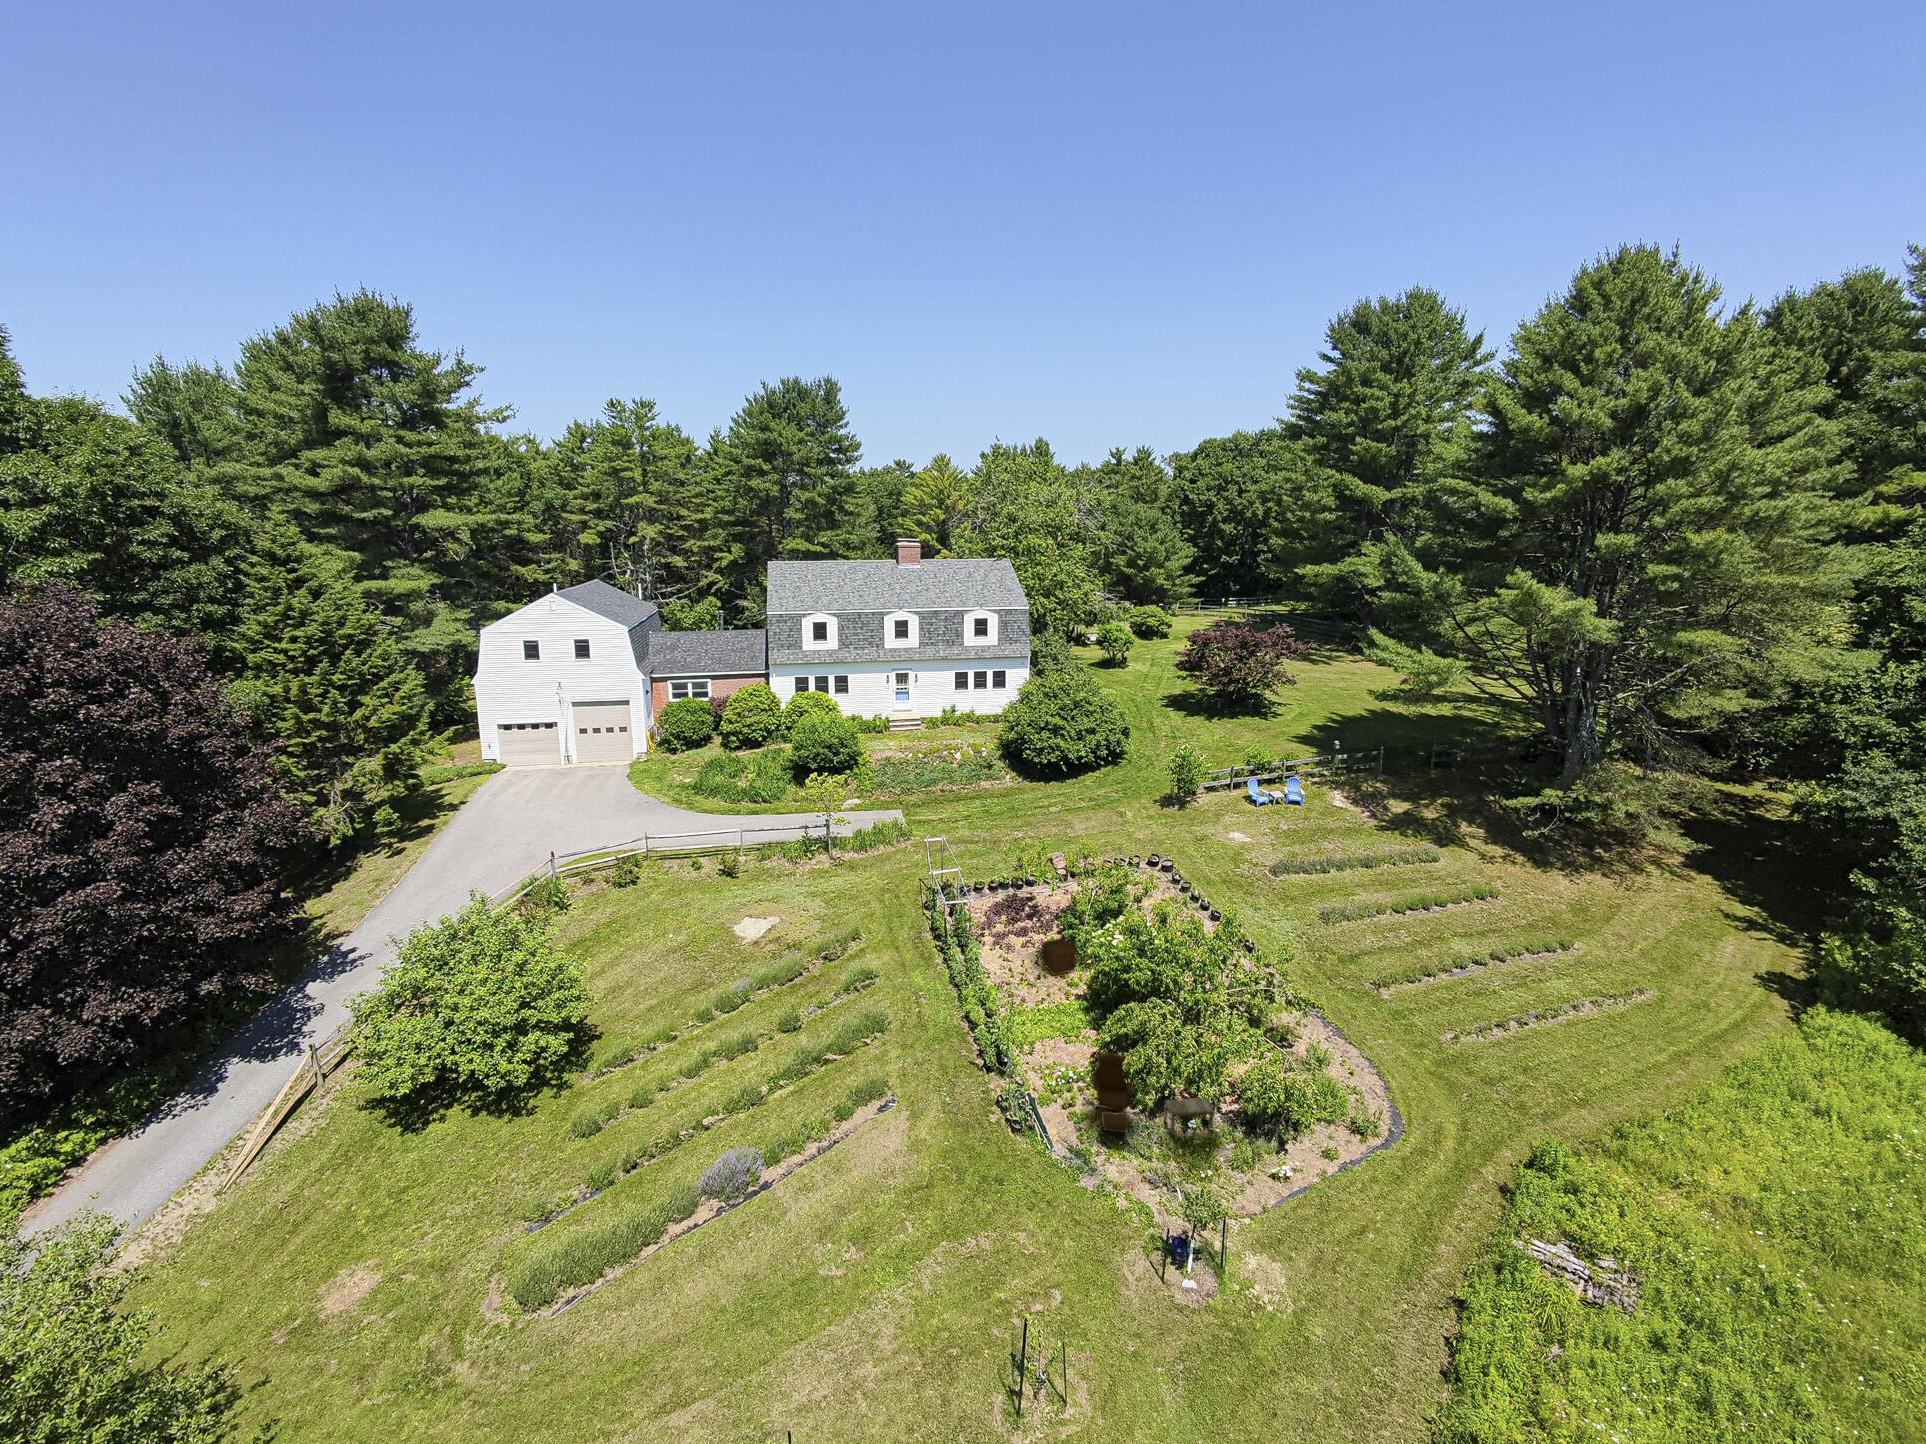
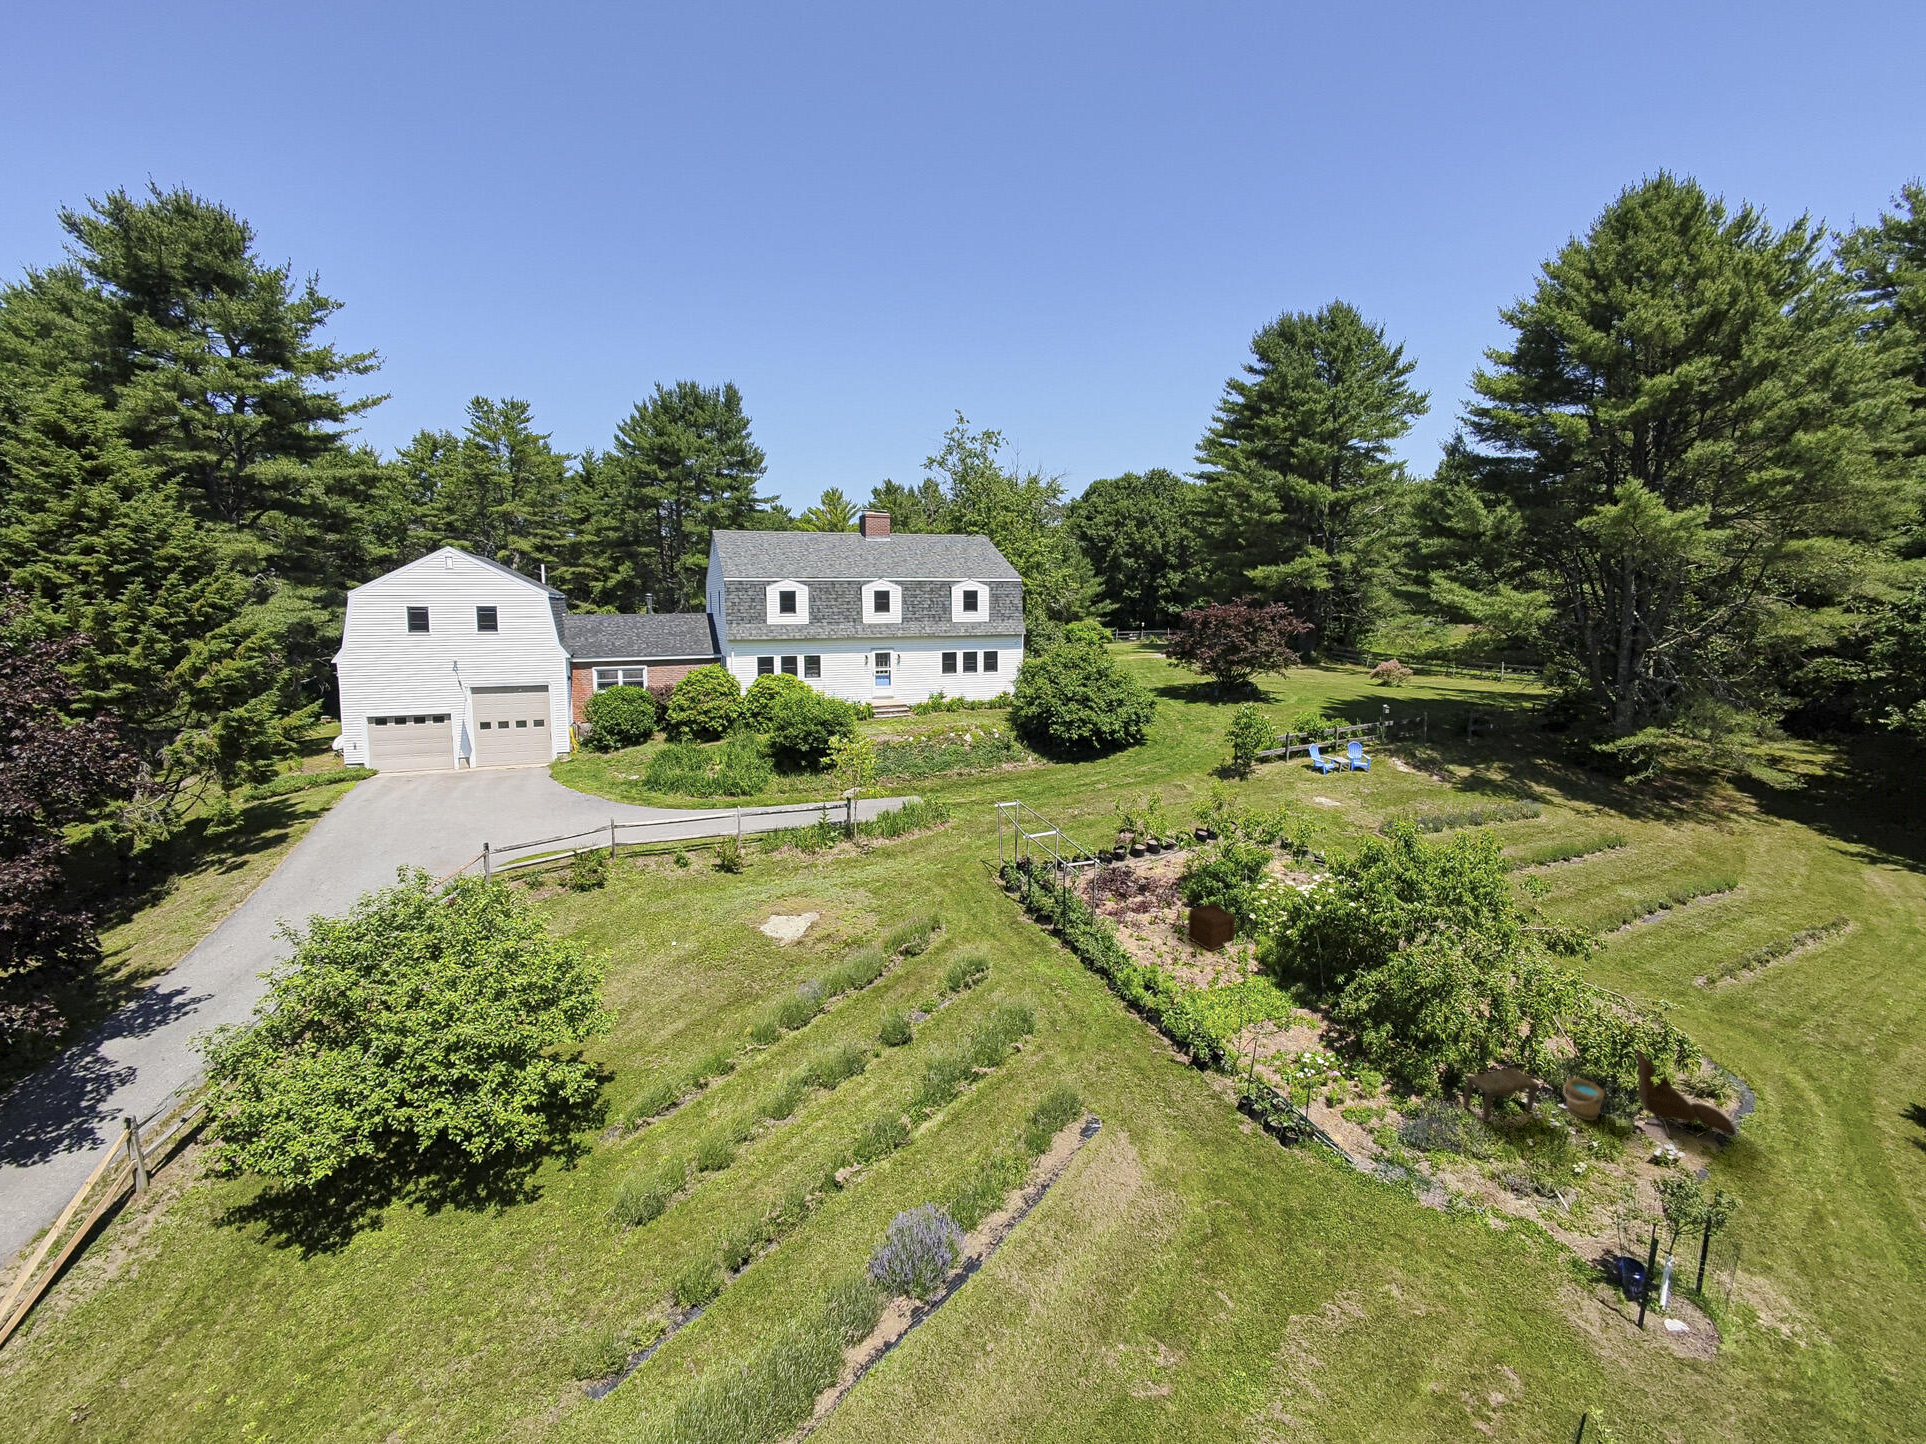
lounge chair: present [1092,1053,1135,1134] -> present [1635,1050,1736,1145]
bucket: none [1239,1109,1264,1142] -> present [1563,1078,1604,1120]

